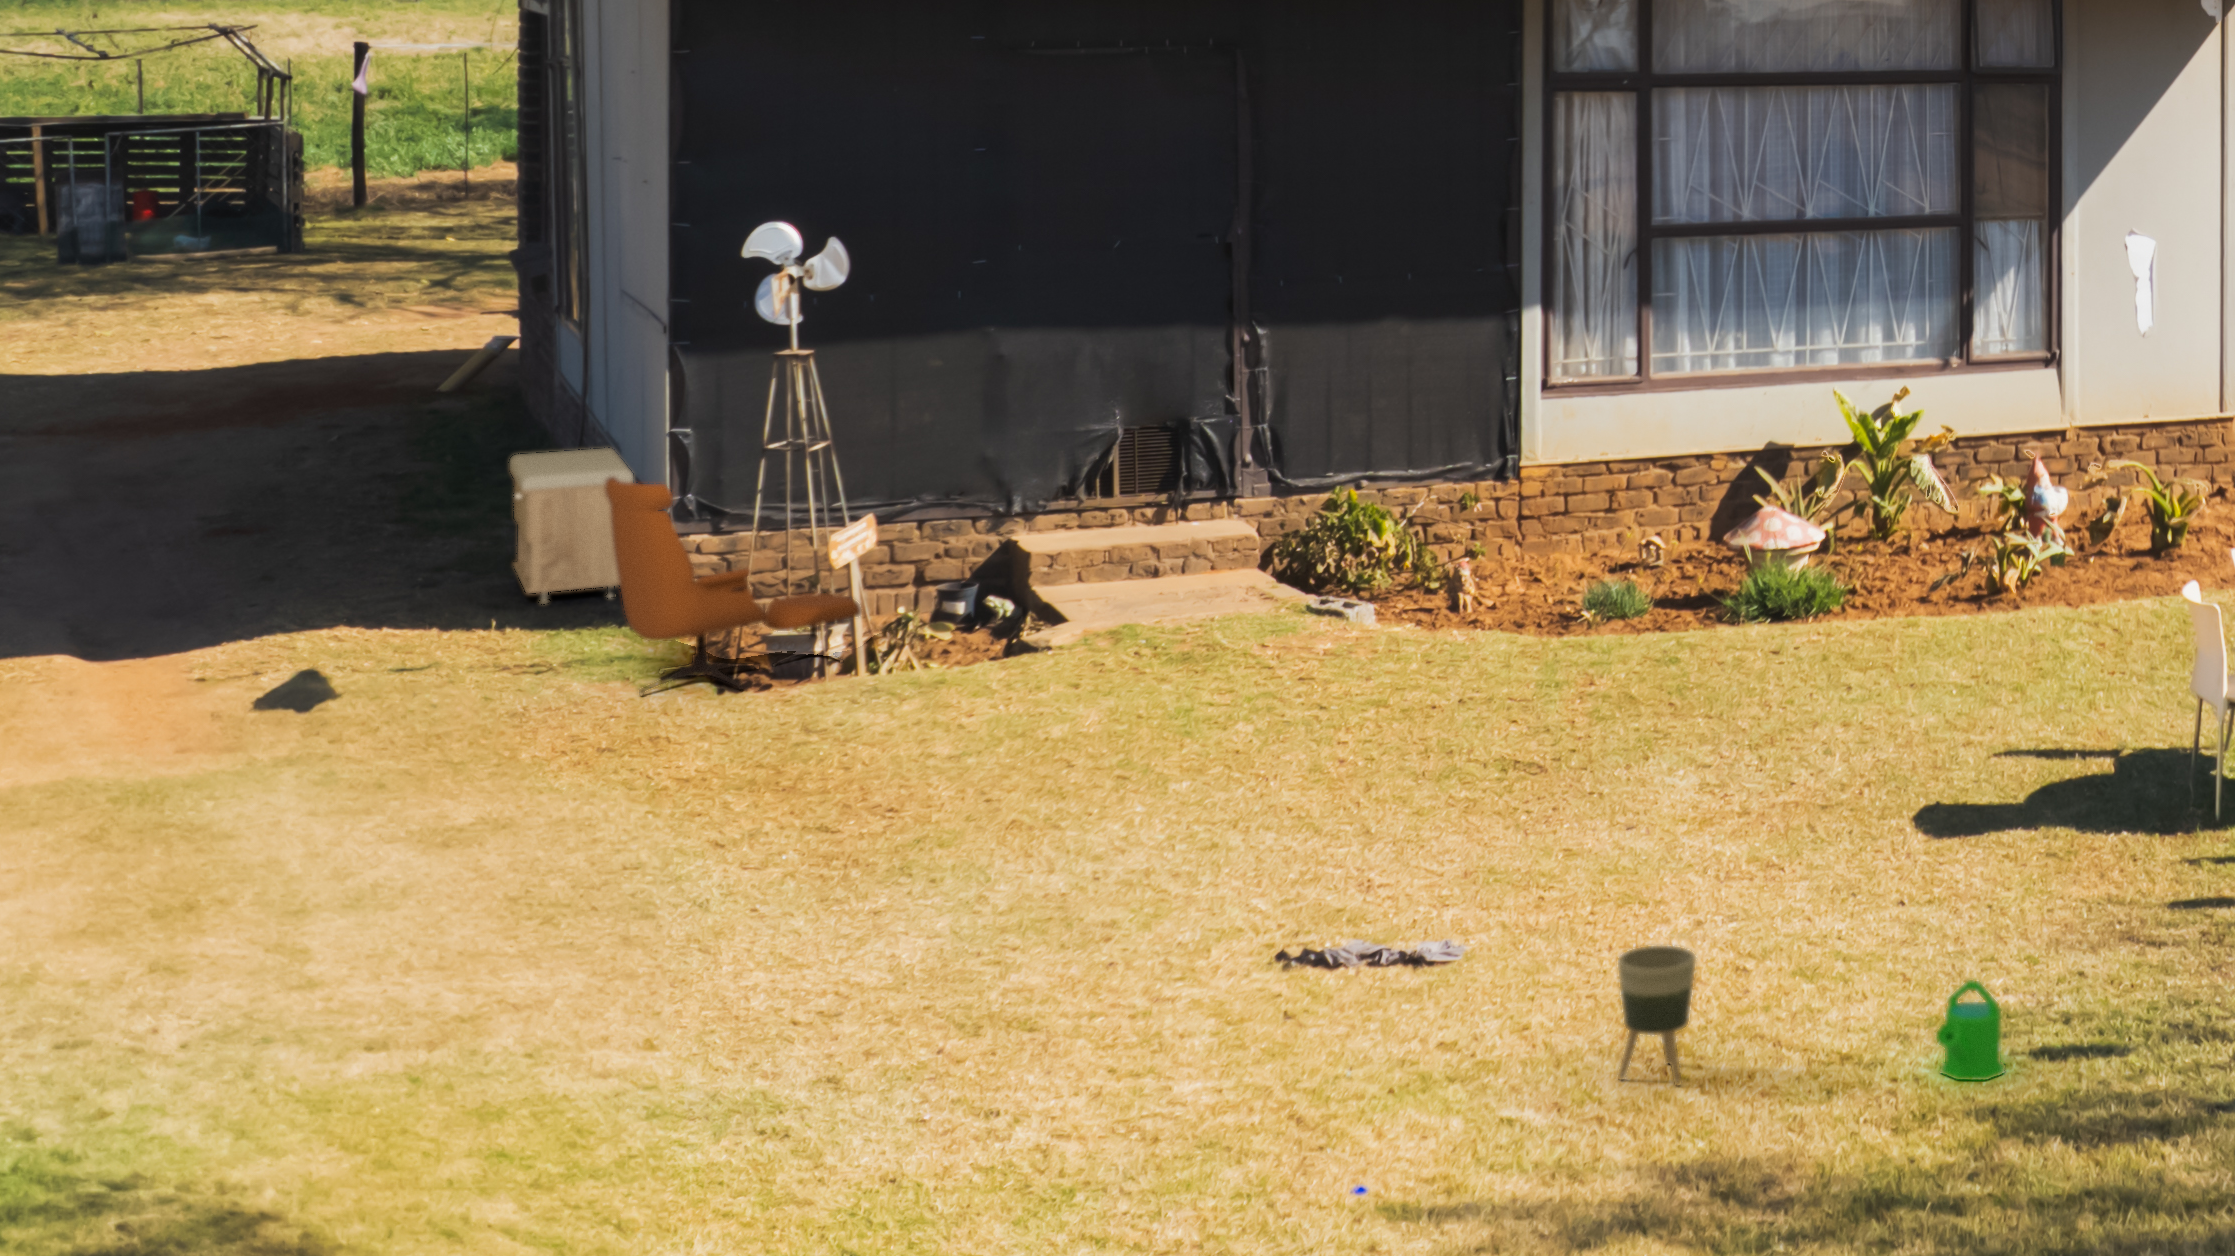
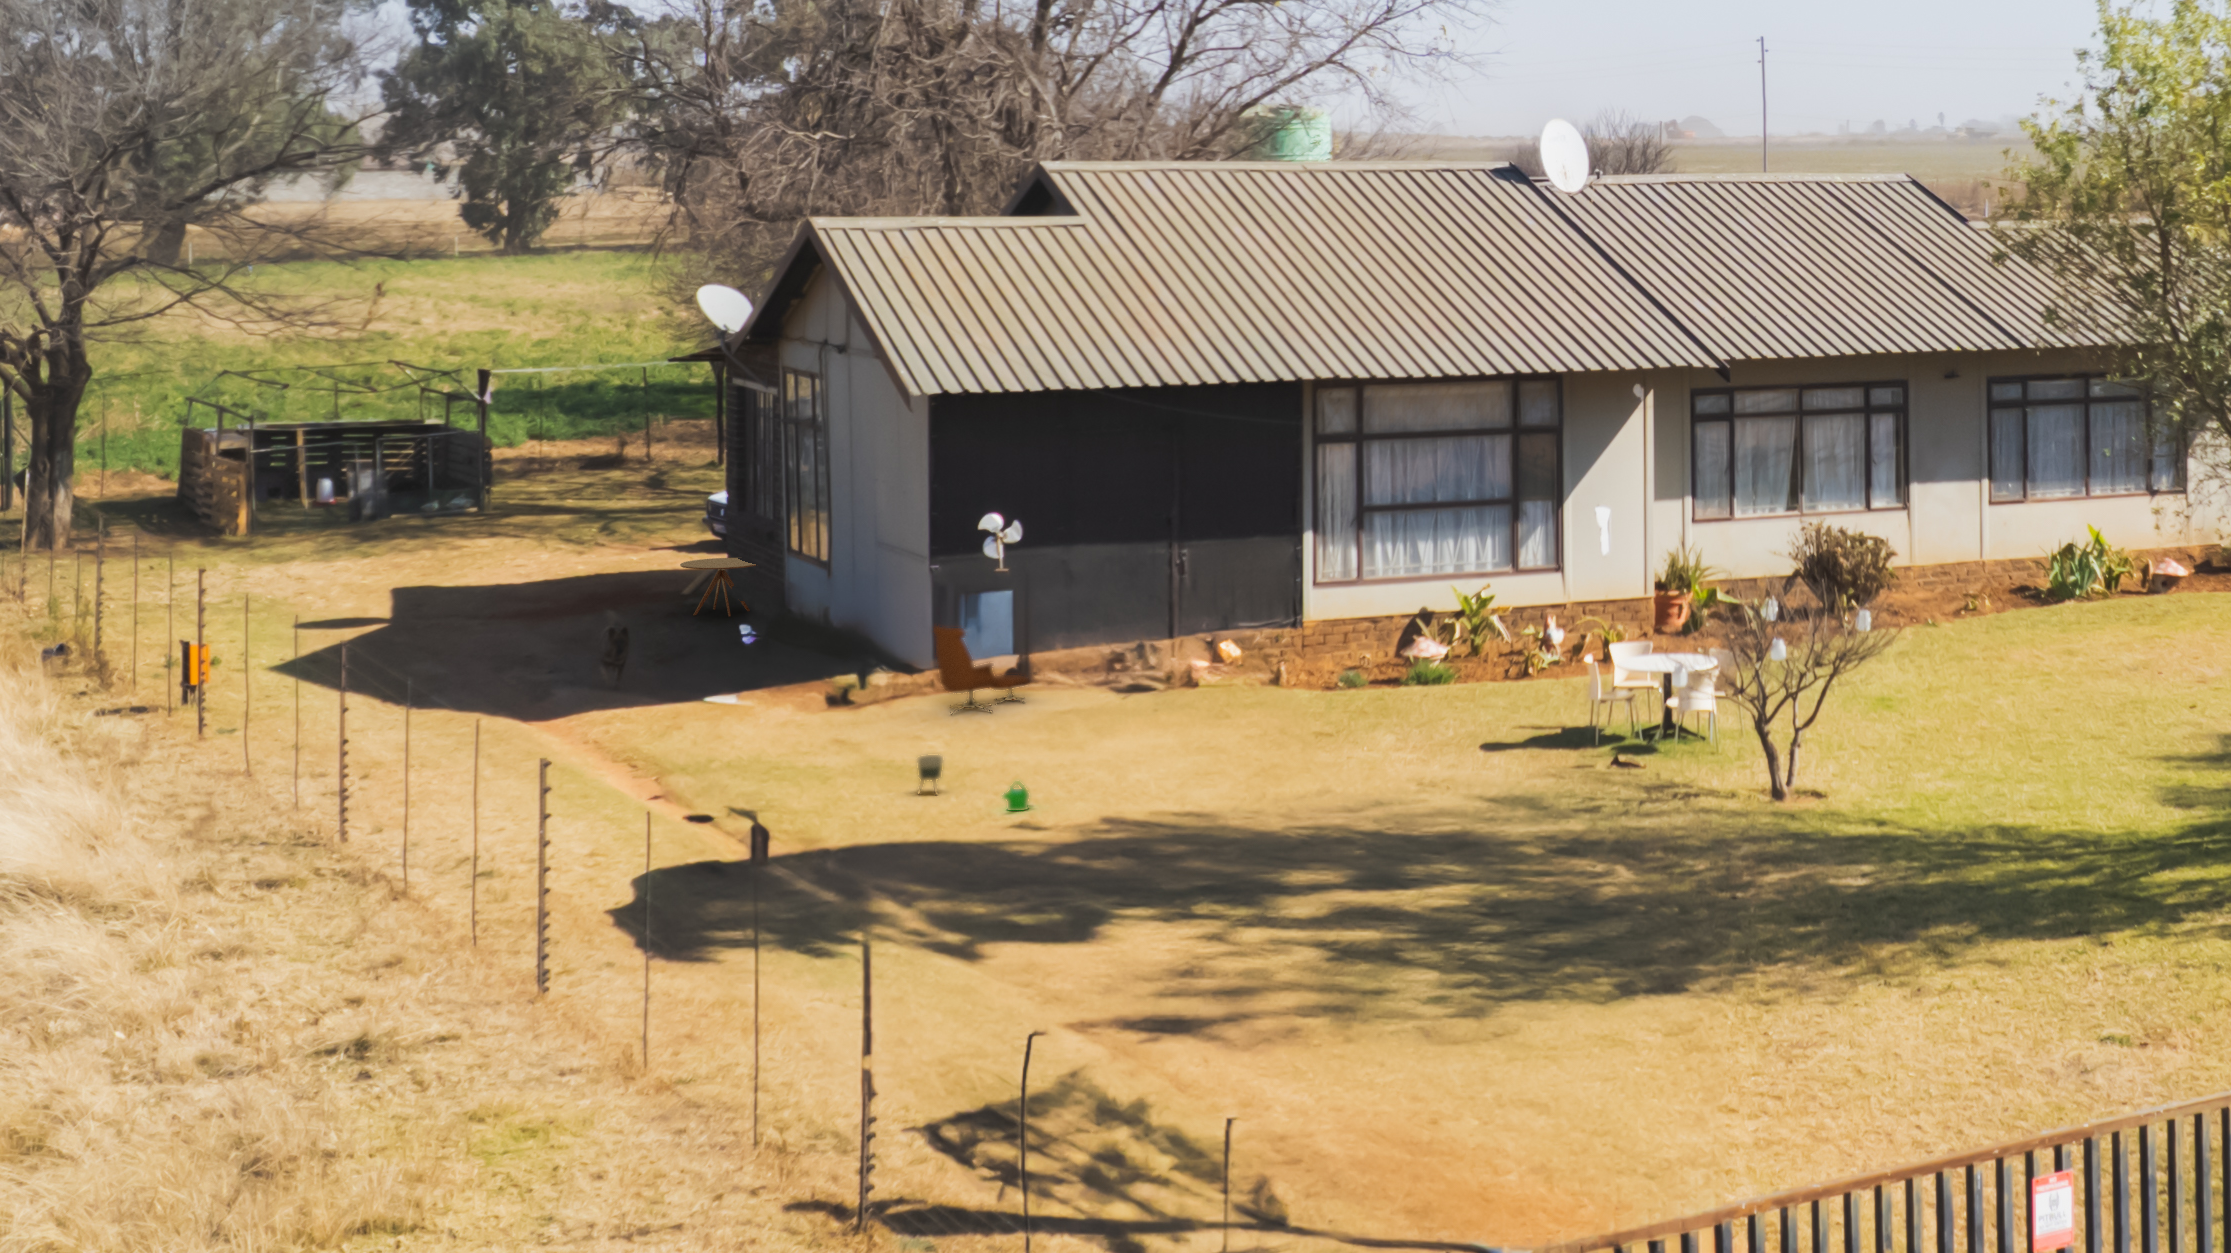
round table: none [381,340,542,451] -> present [680,558,756,616]
storage bench: present [510,448,633,603] -> none [833,614,903,683]
planter: present [1618,946,1695,1085] -> present [917,755,943,785]
watering can: present [1937,980,2005,1080] -> present [1003,783,1029,811]

